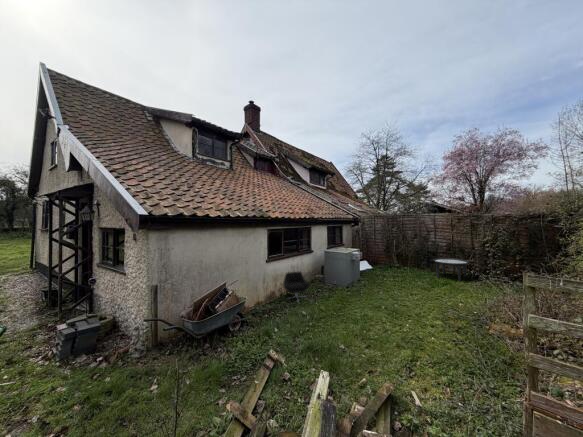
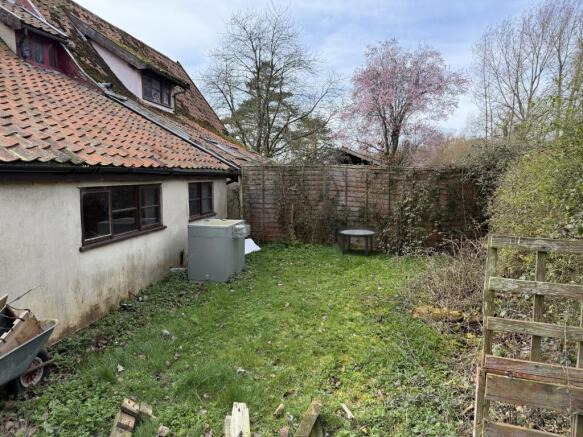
lounge chair: present [283,272,309,298] -> none [115,267,169,320]

